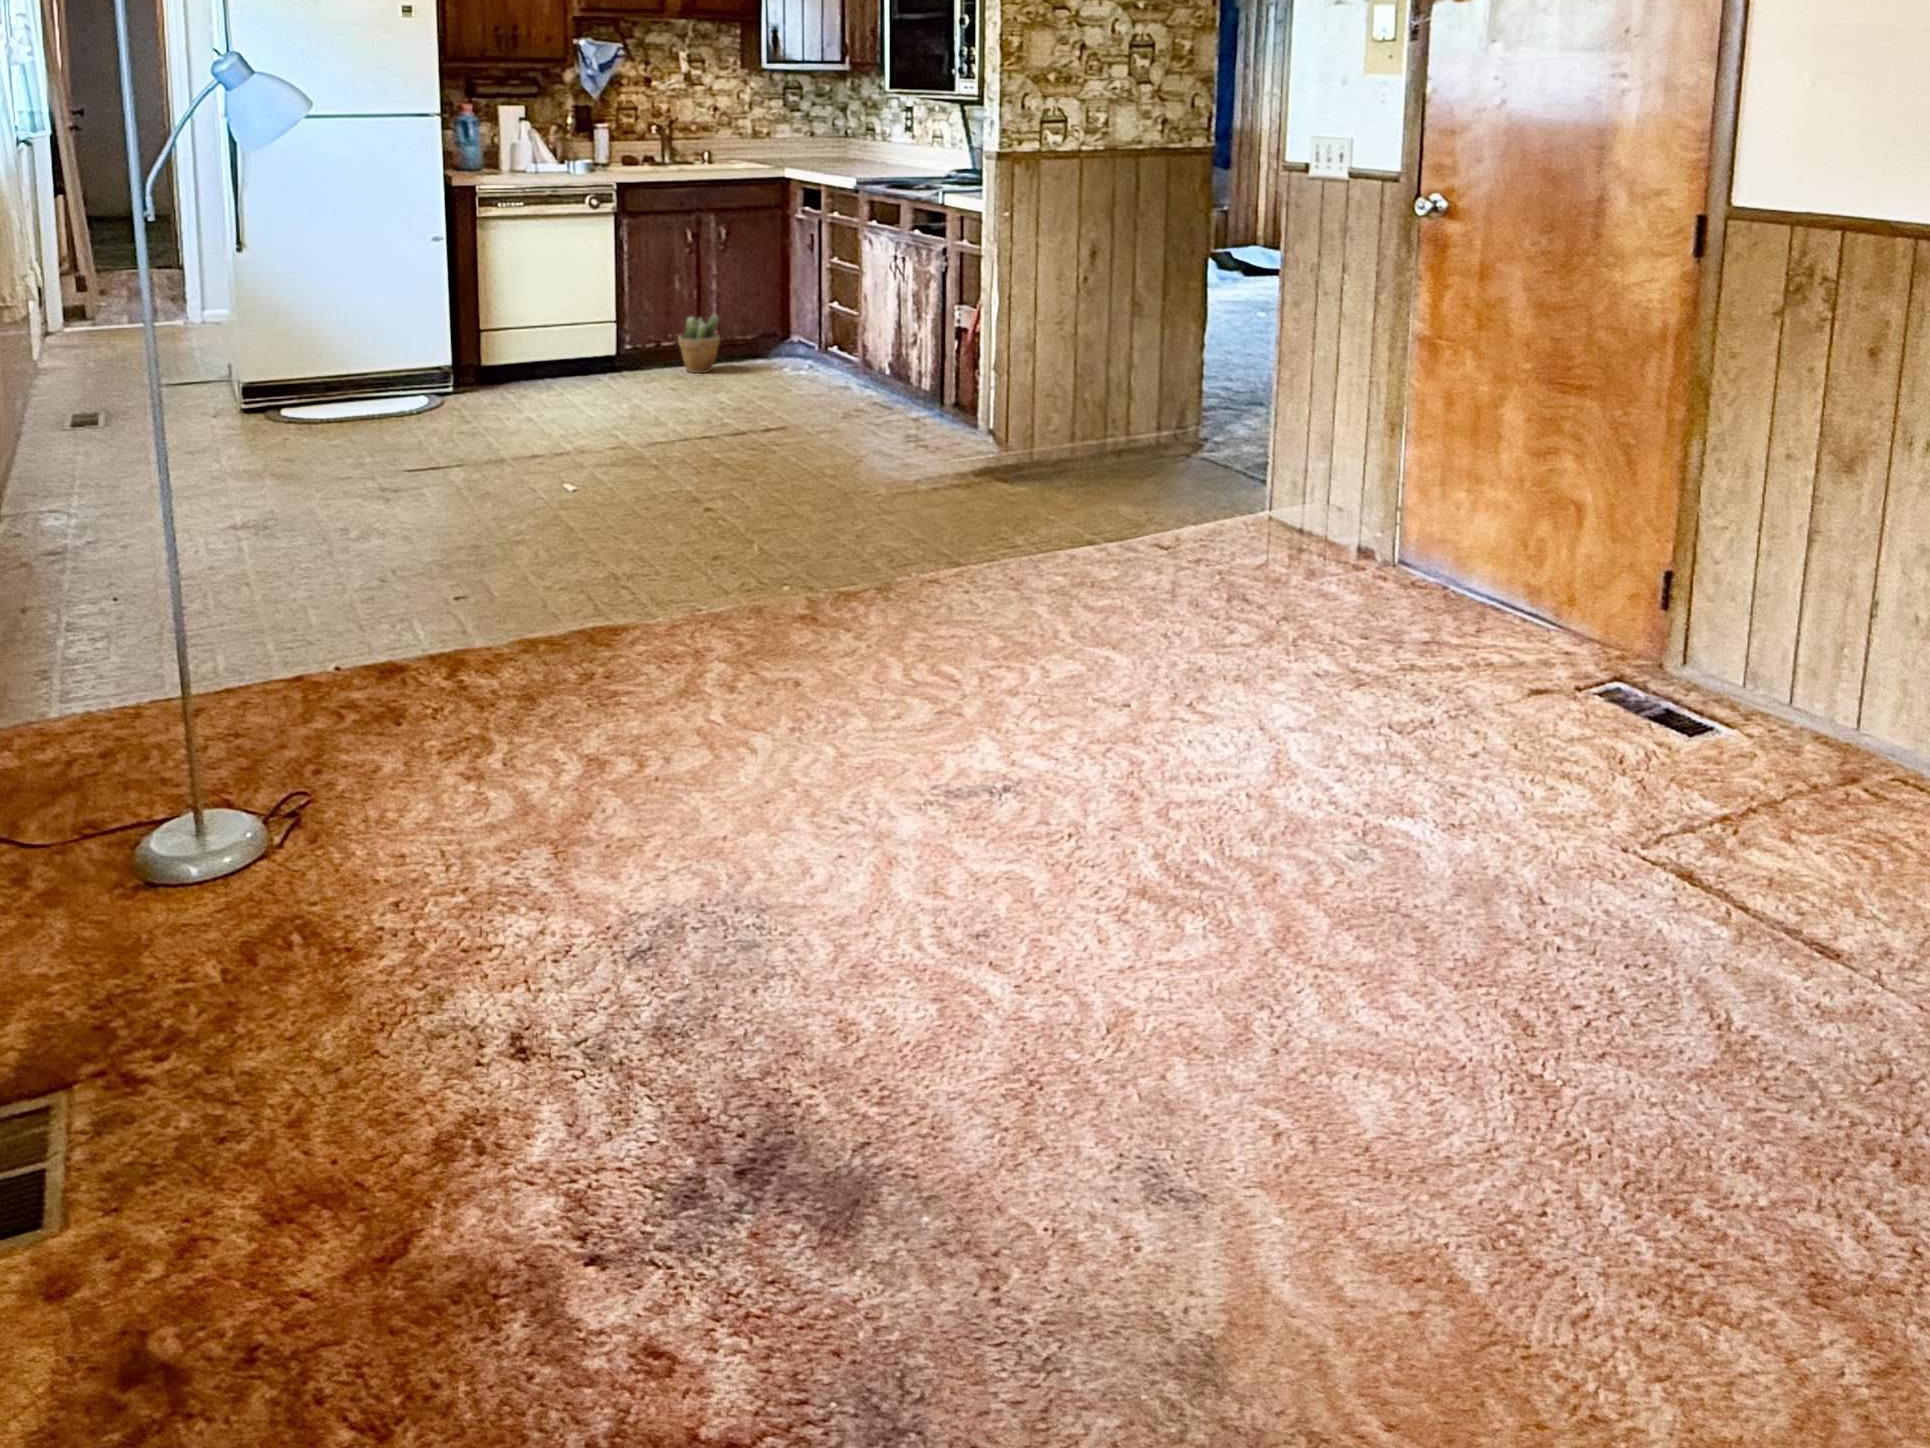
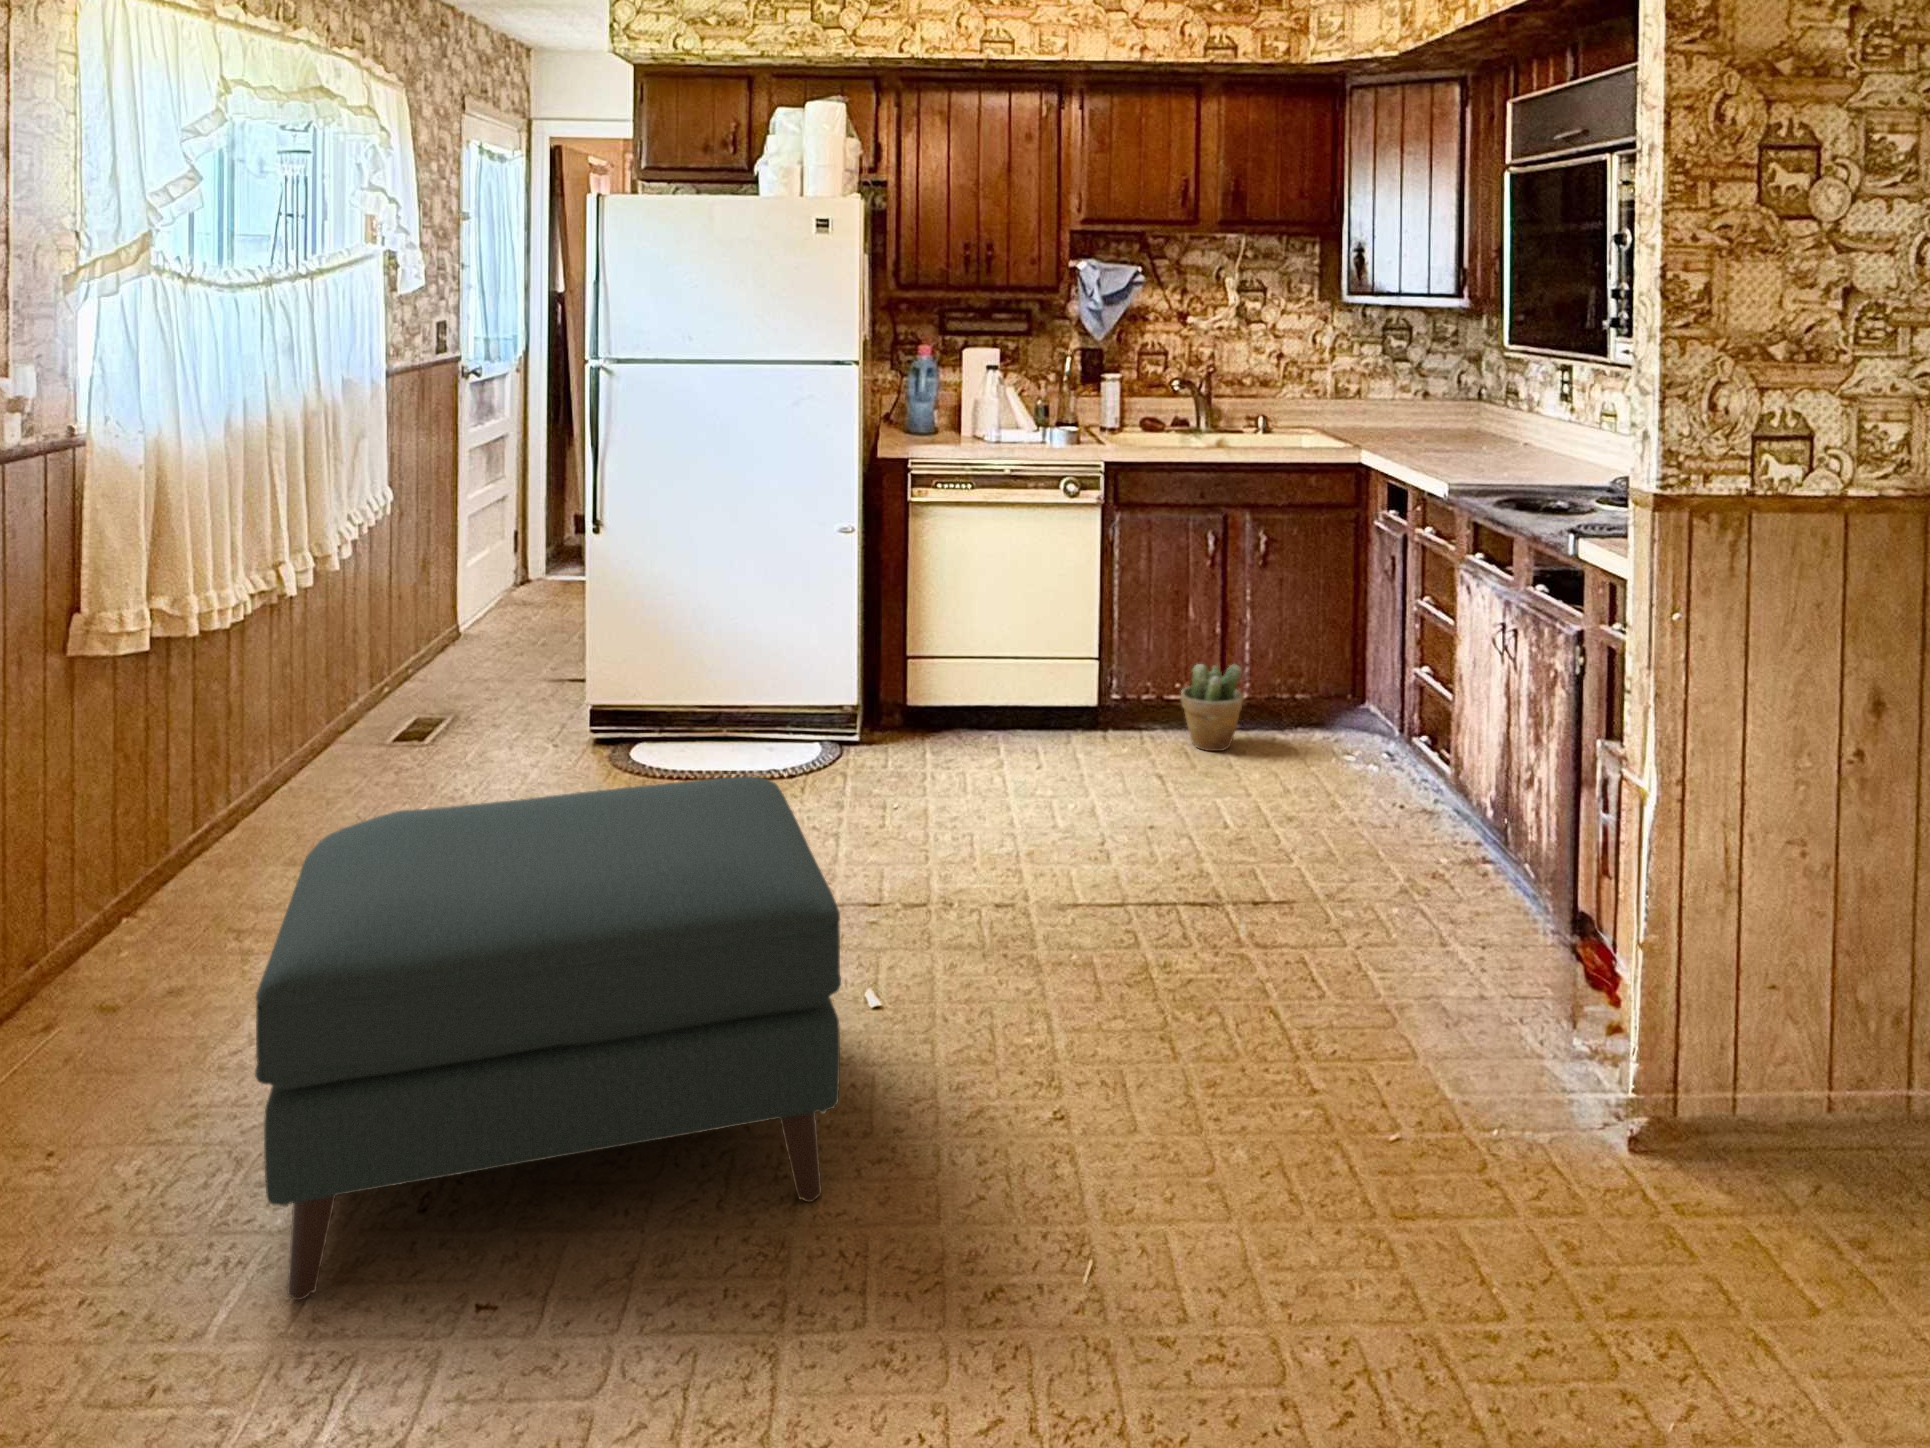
ottoman: none [249,346,617,597] -> present [255,776,841,1300]

